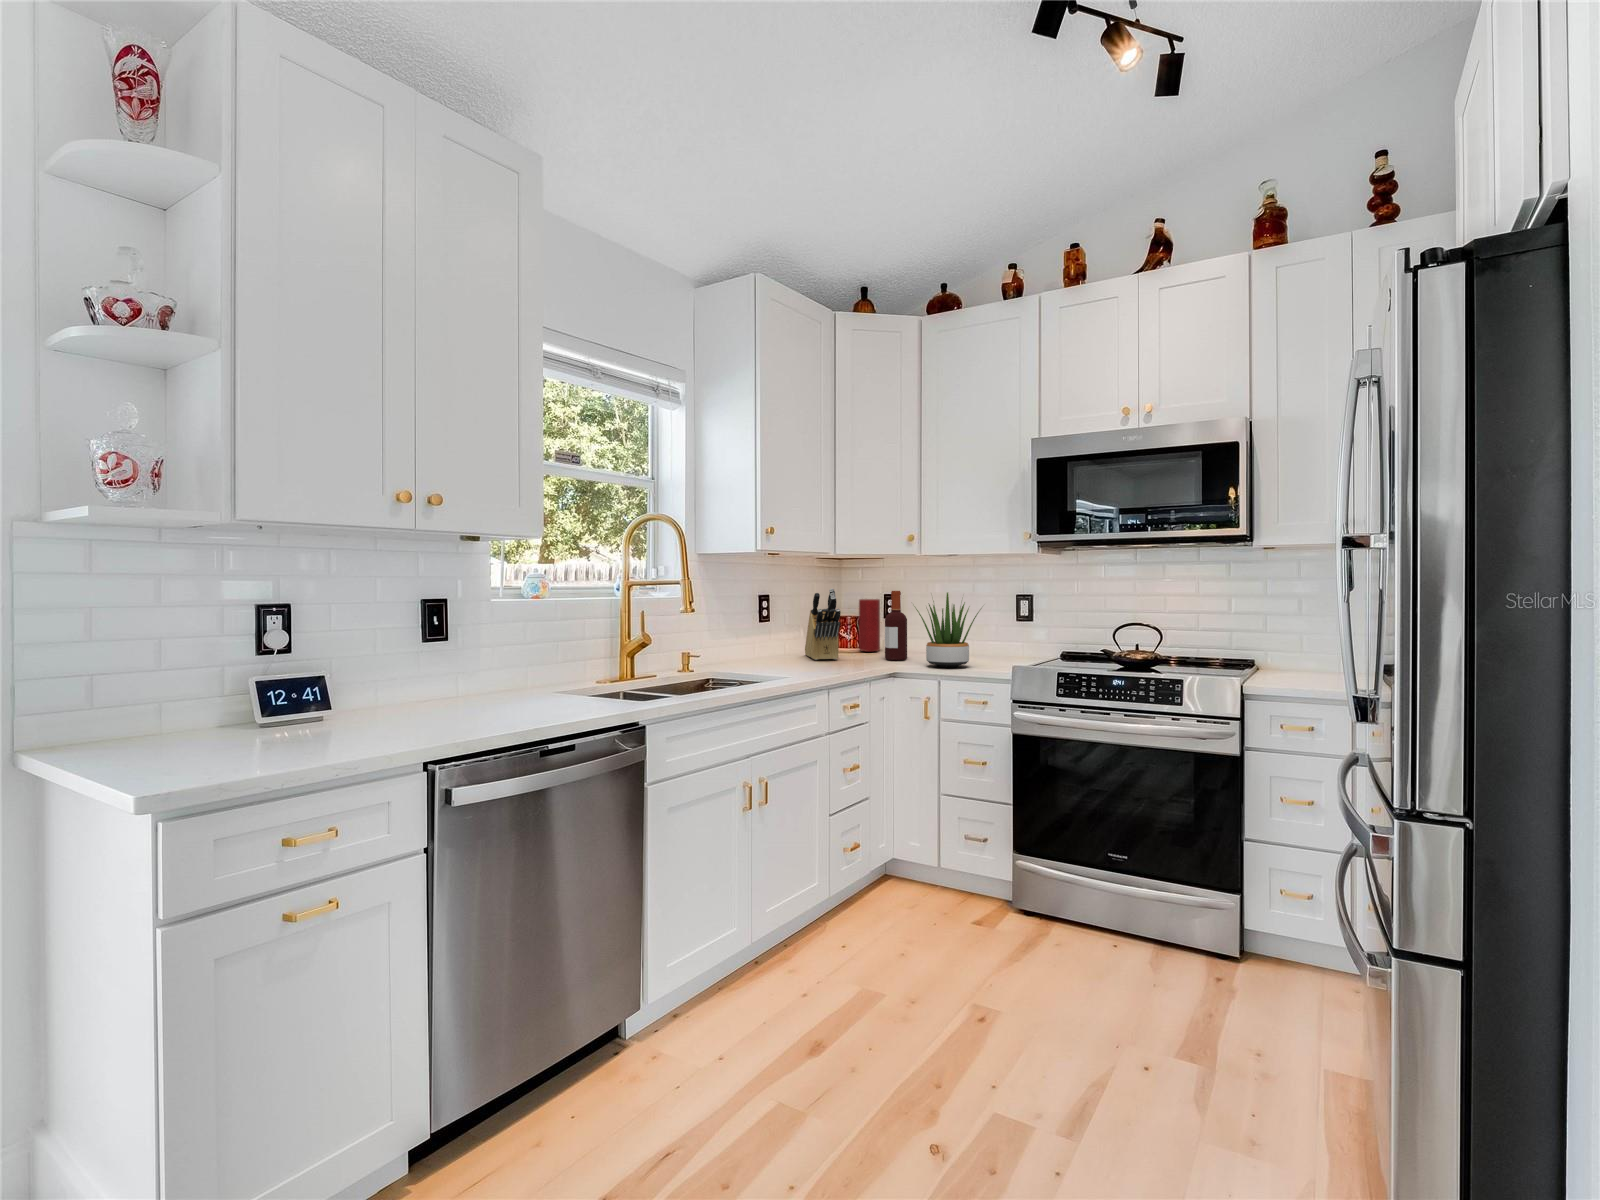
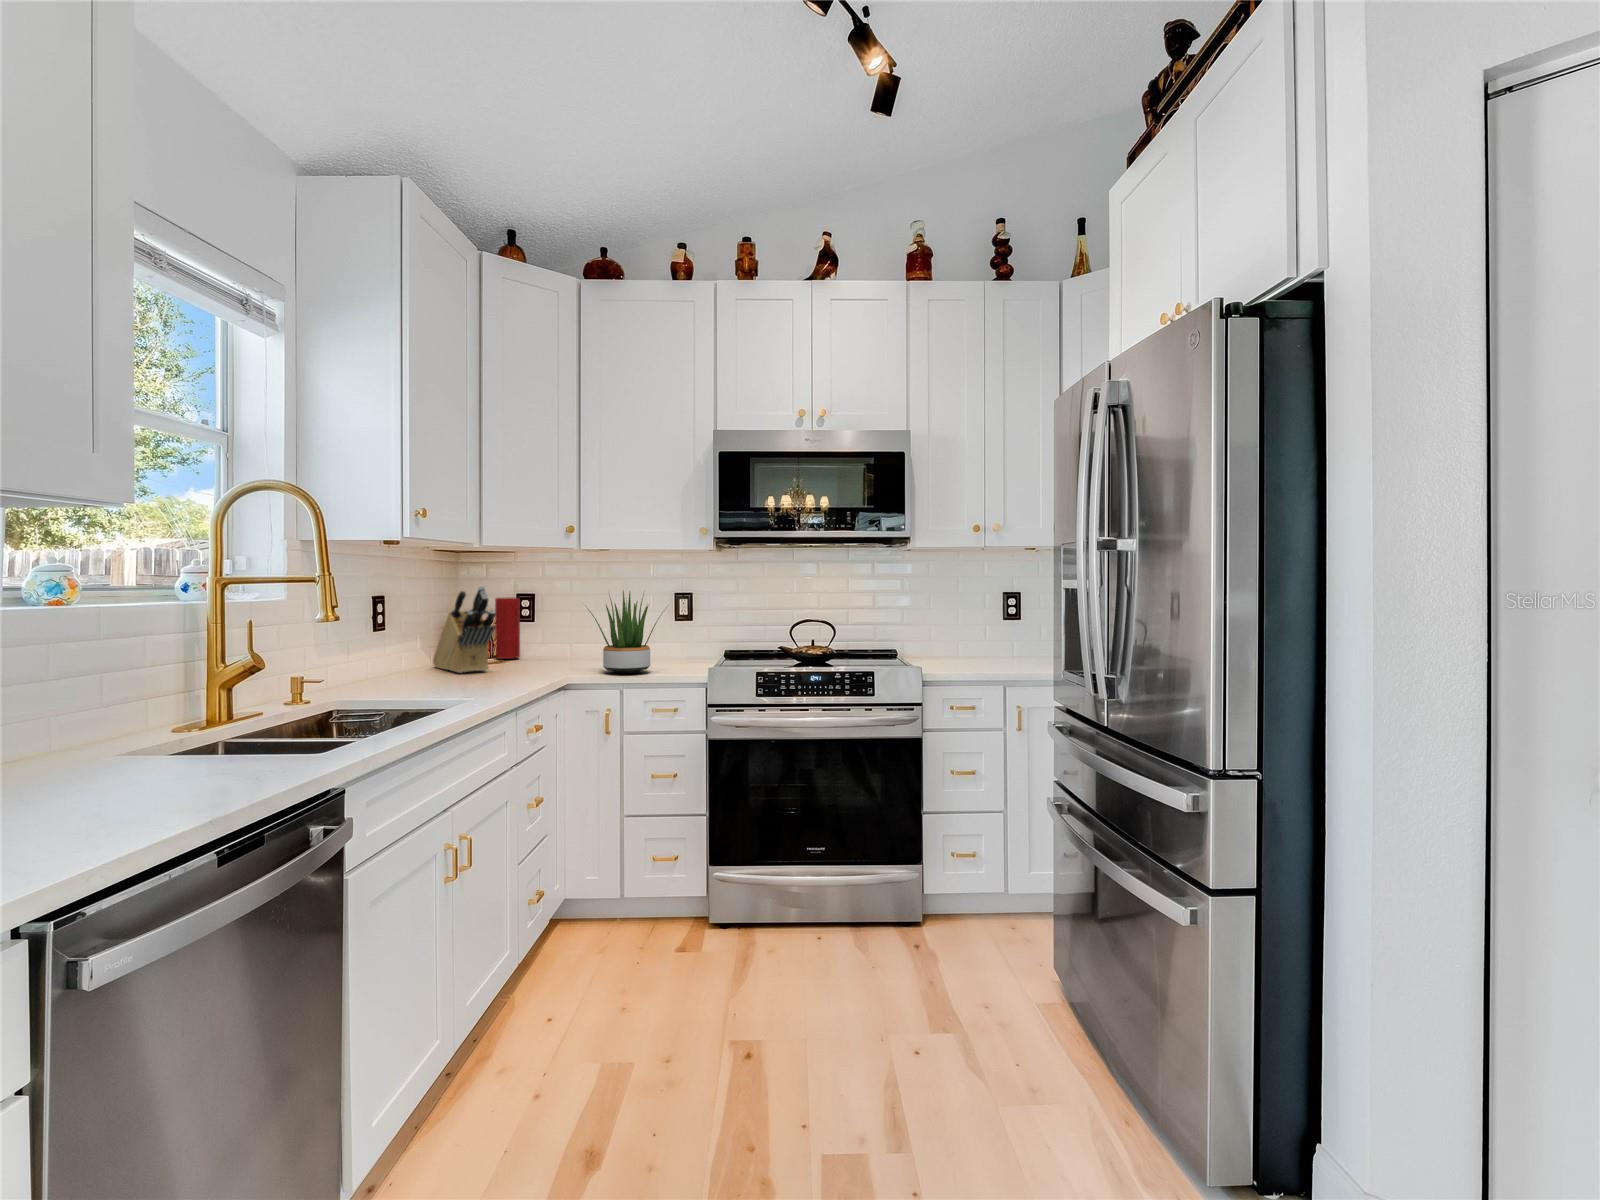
bottle: present [885,591,907,661] -> none [543,588,569,668]

